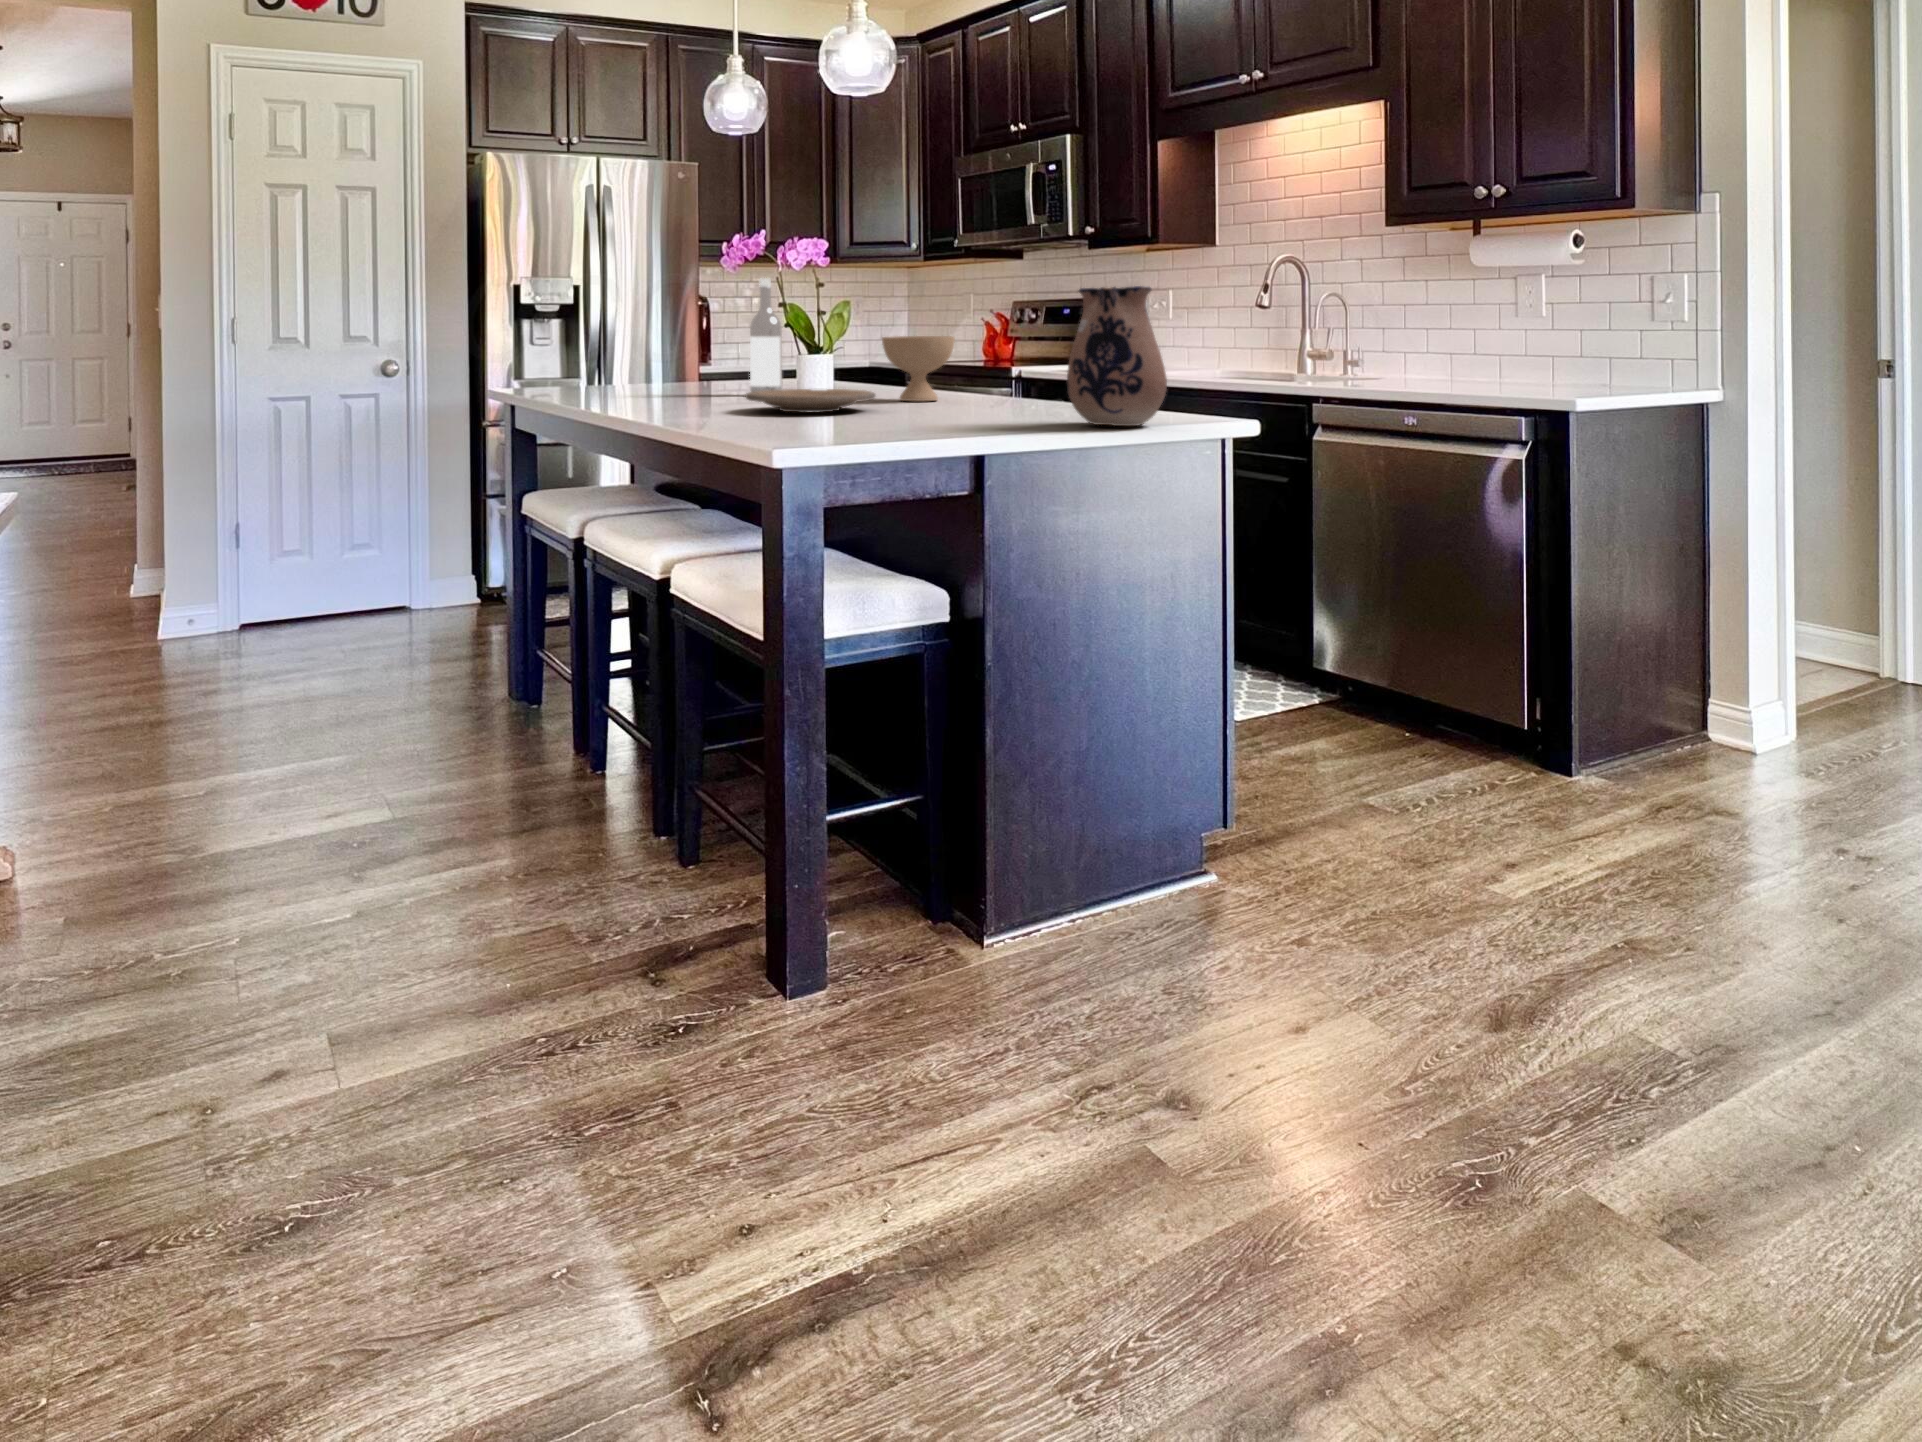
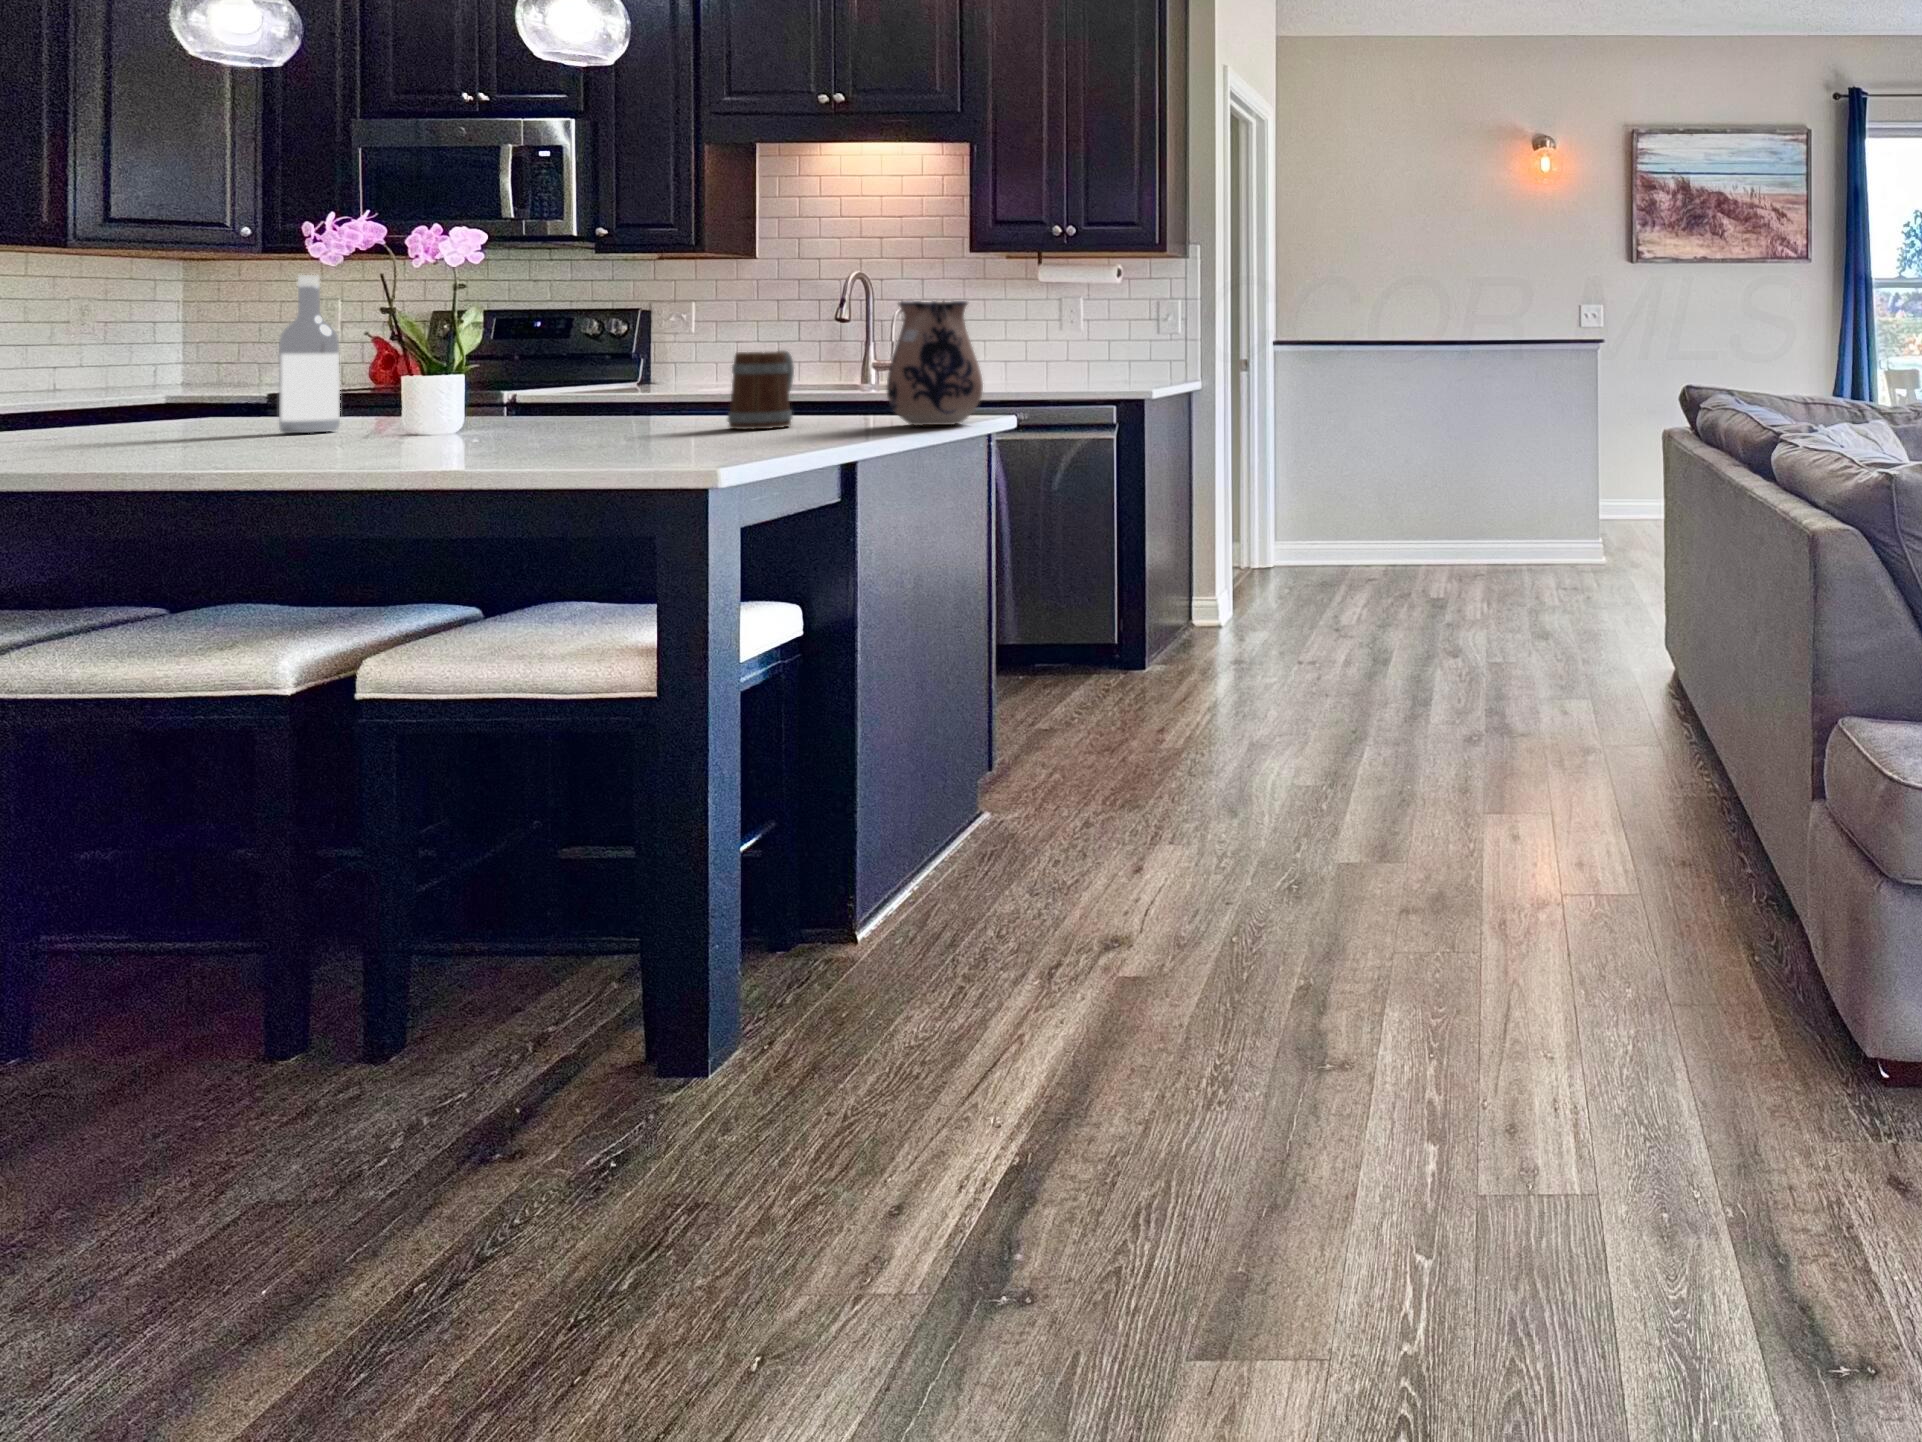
bowl: present [882,336,955,401] -> none [545,349,648,424]
mug: none [958,340,1027,416] -> present [728,351,794,429]
plate: present [745,389,875,413] -> none [401,413,607,444]

